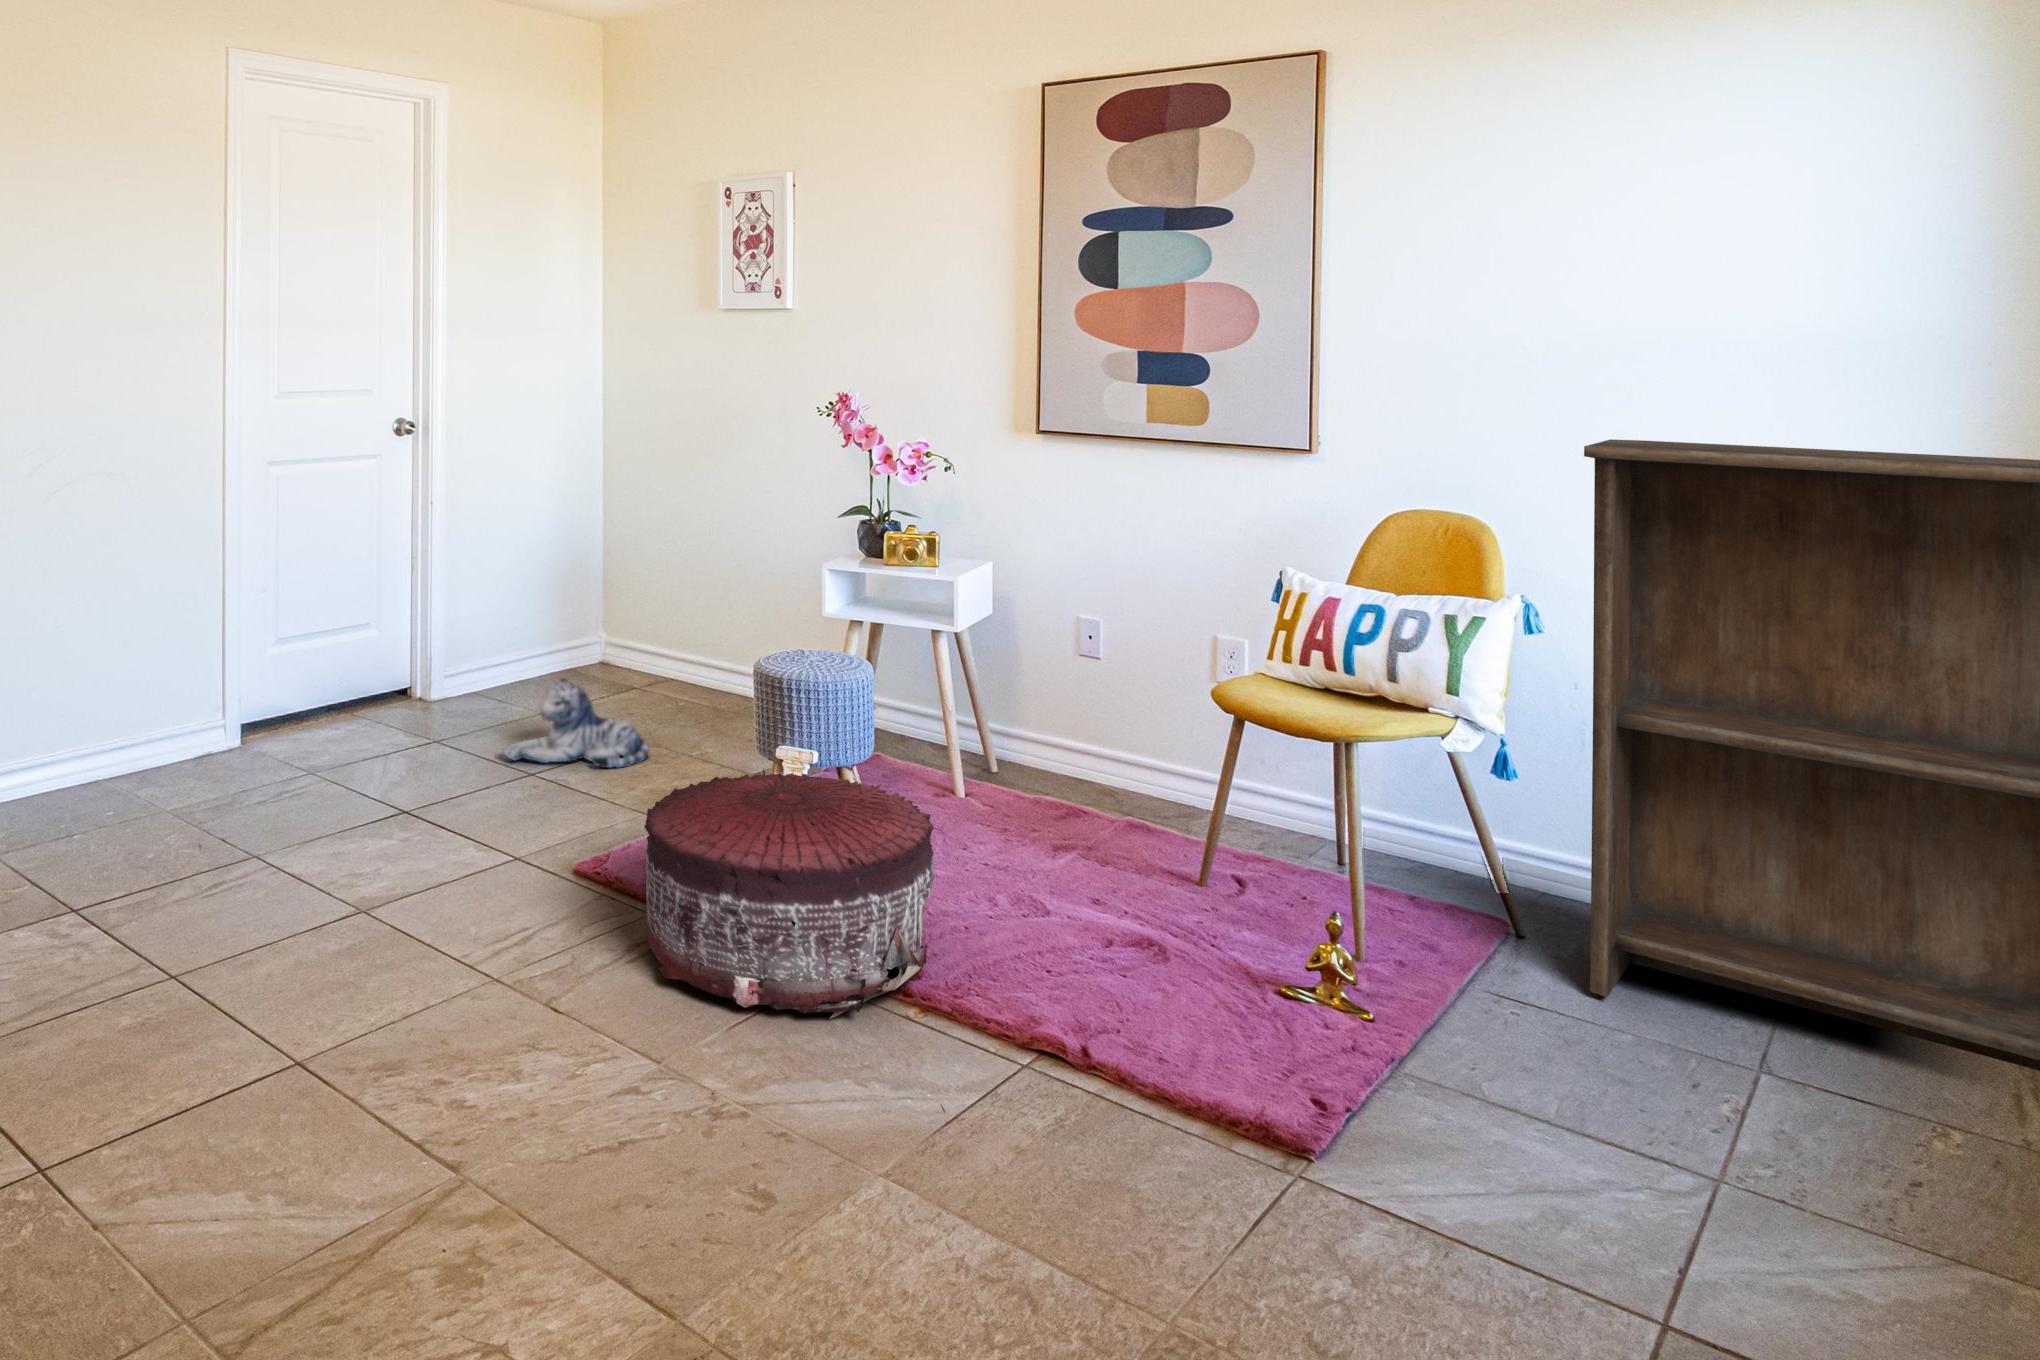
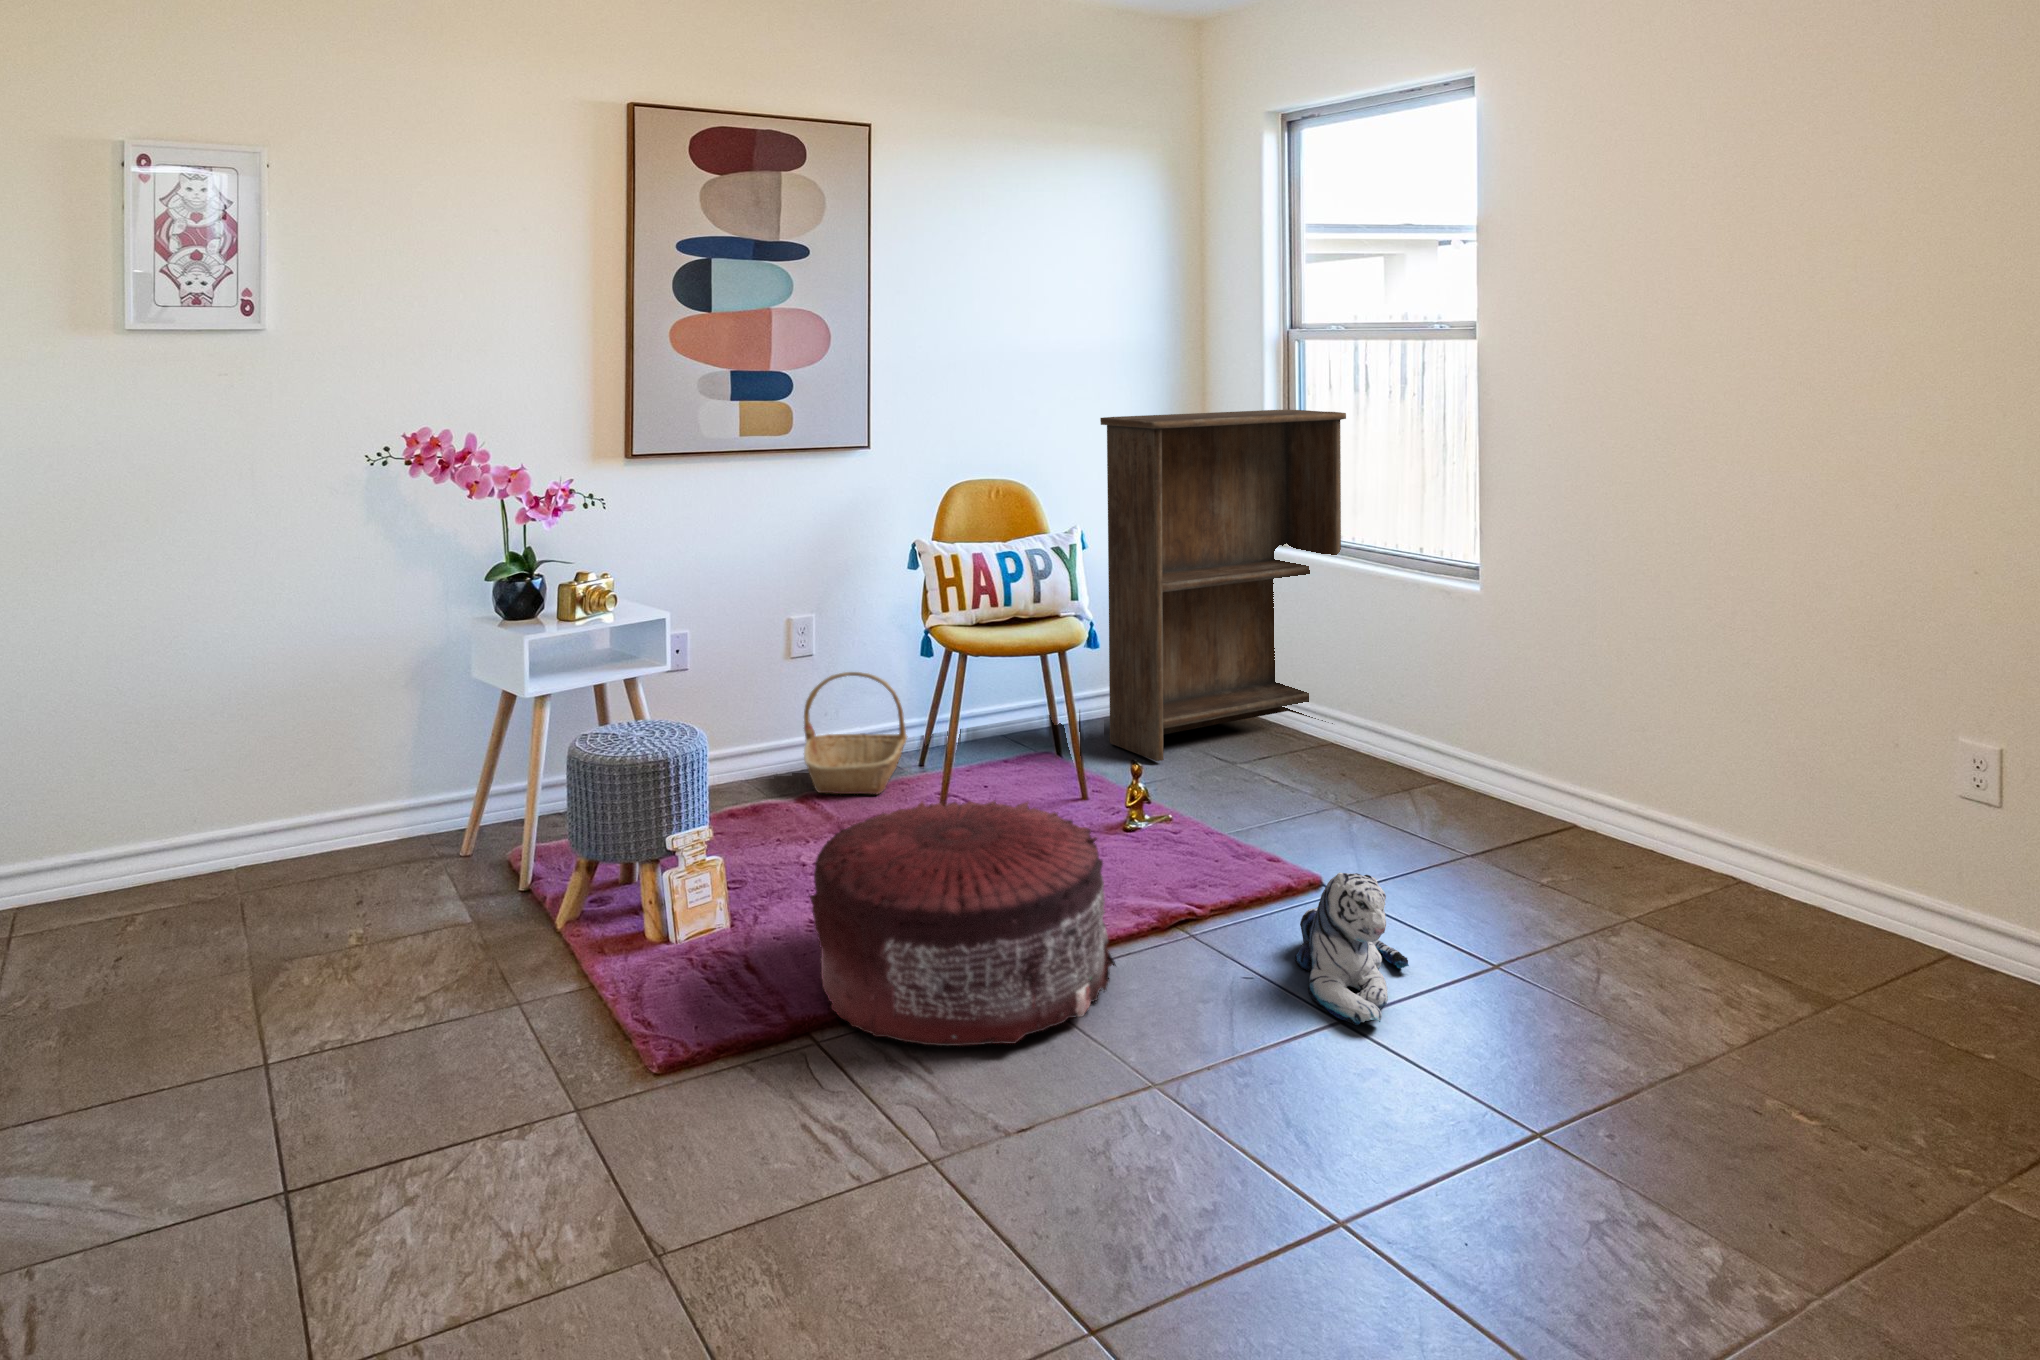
plush toy: present [503,678,649,768] -> present [1294,873,1409,1025]
basket: none [1132,705,1305,849] -> present [804,672,907,795]

